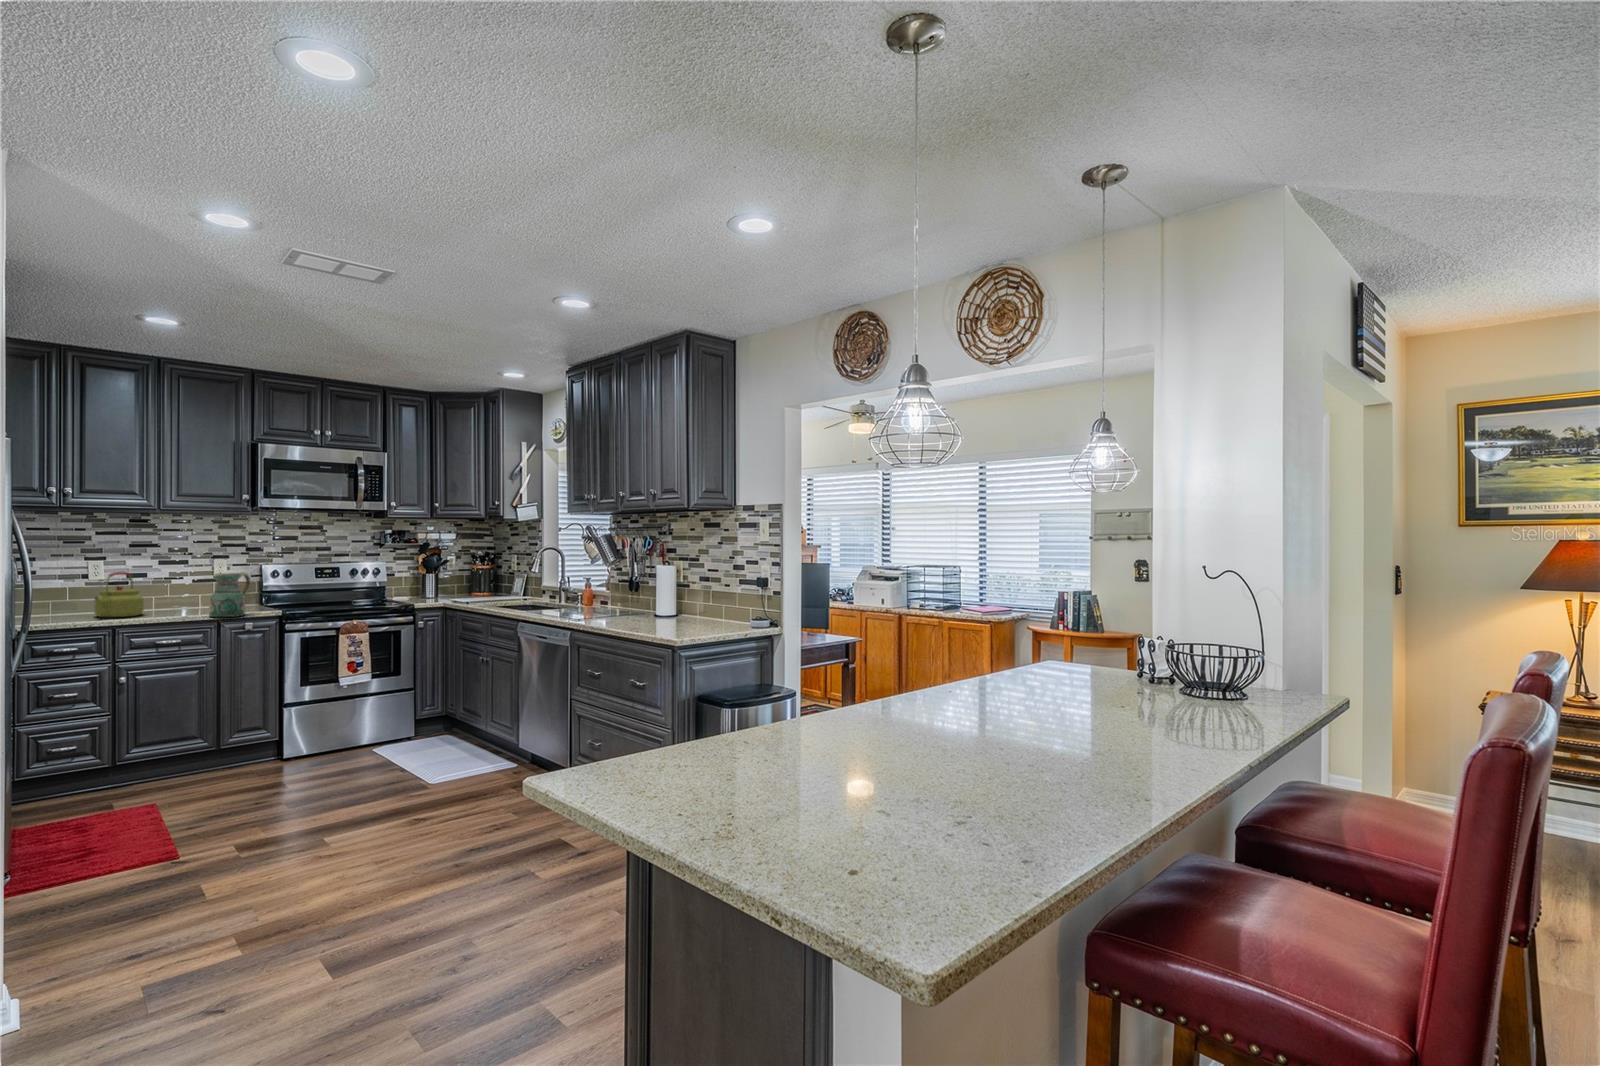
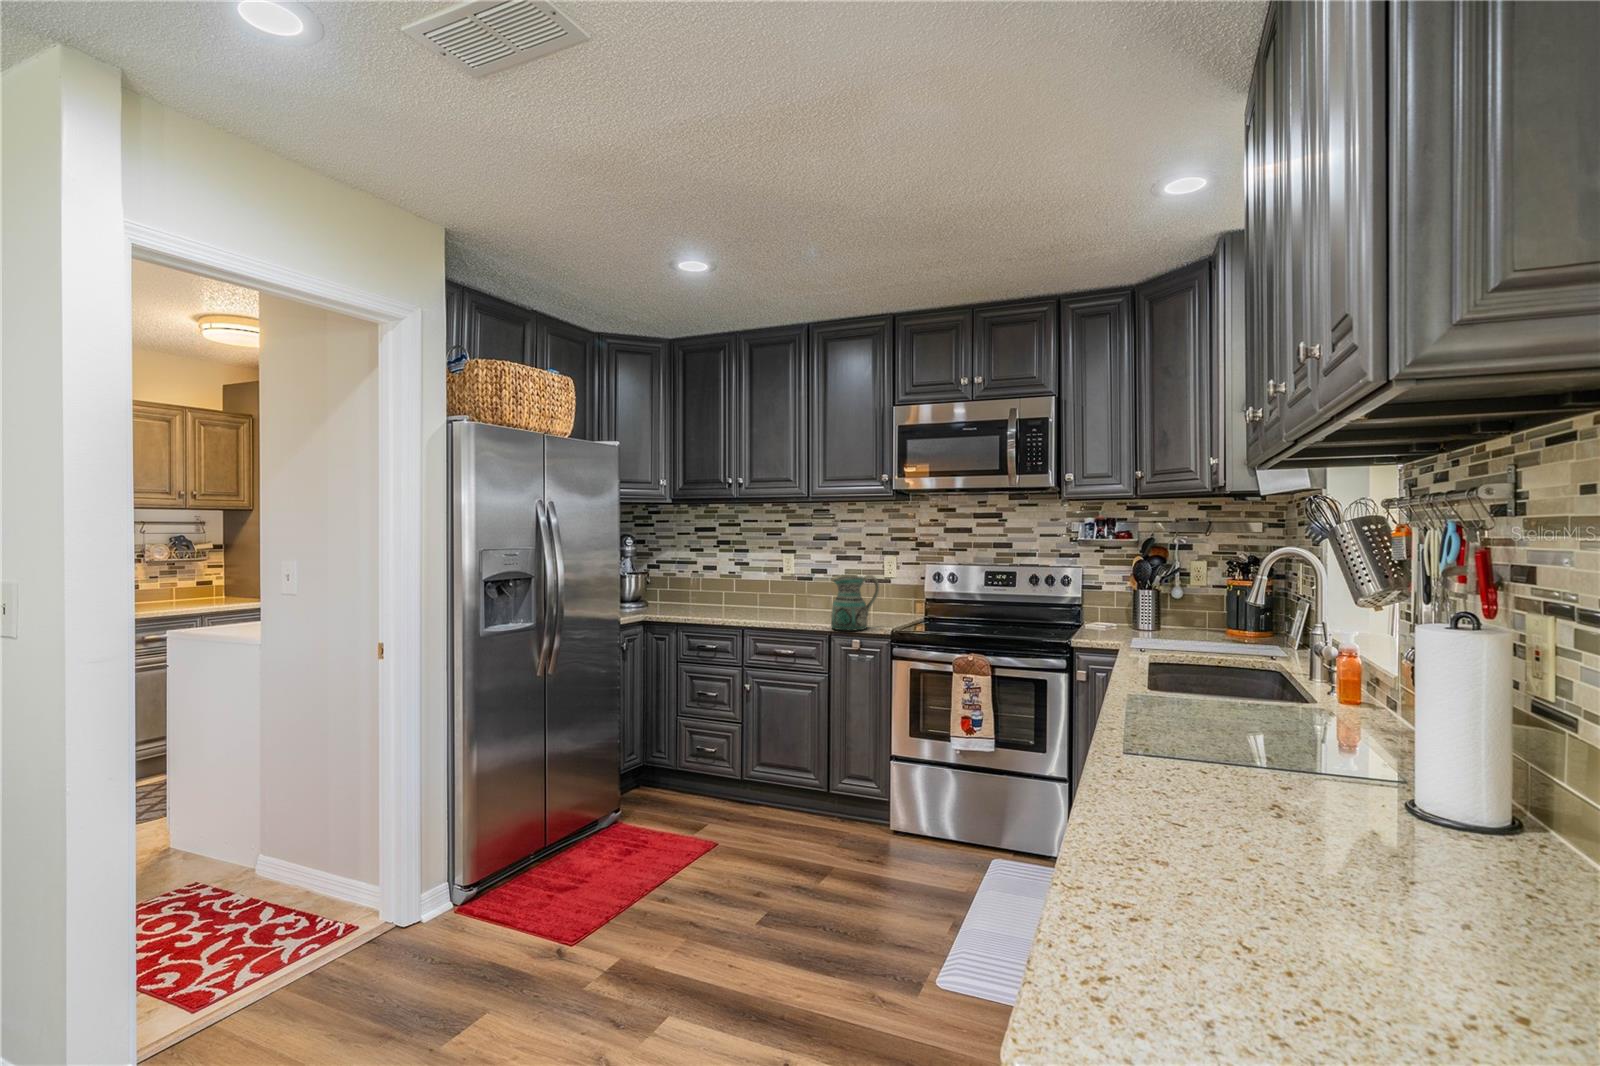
kettle: present [94,572,144,617] -> none [749,567,799,617]

